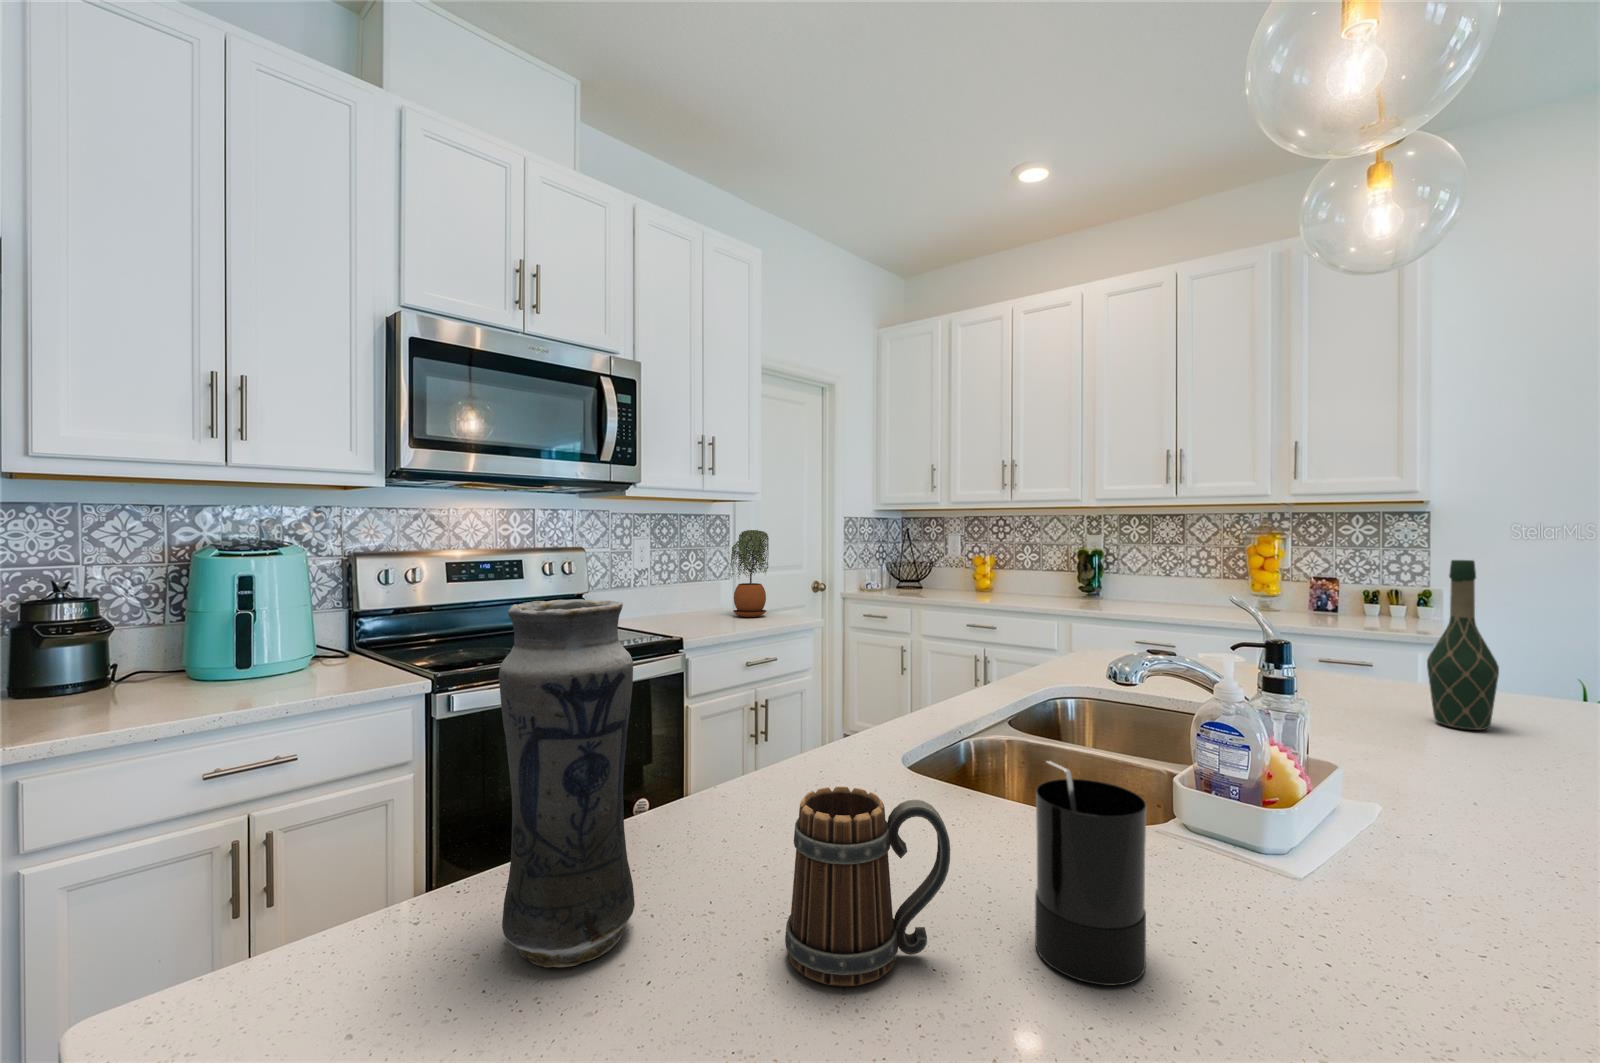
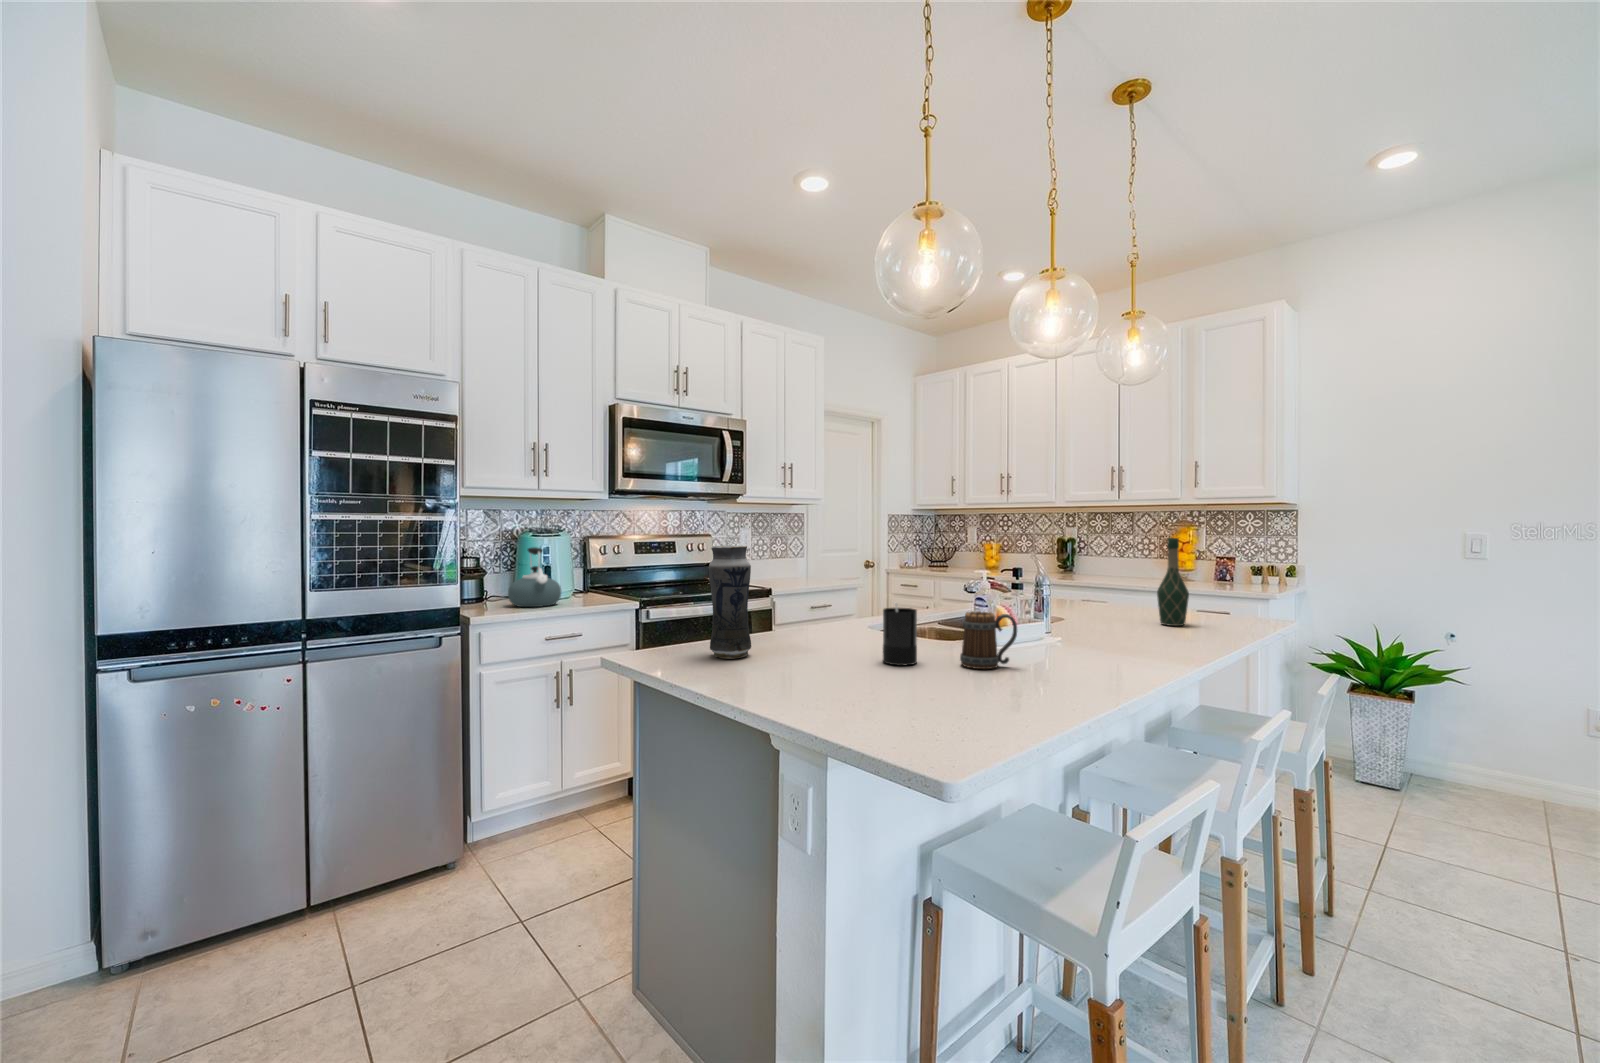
potted plant: present [729,530,769,617] -> none [802,524,829,581]
kettle: none [130,579,262,705] -> present [508,547,561,607]
mug: present [785,787,950,986] -> present [960,611,1017,669]

